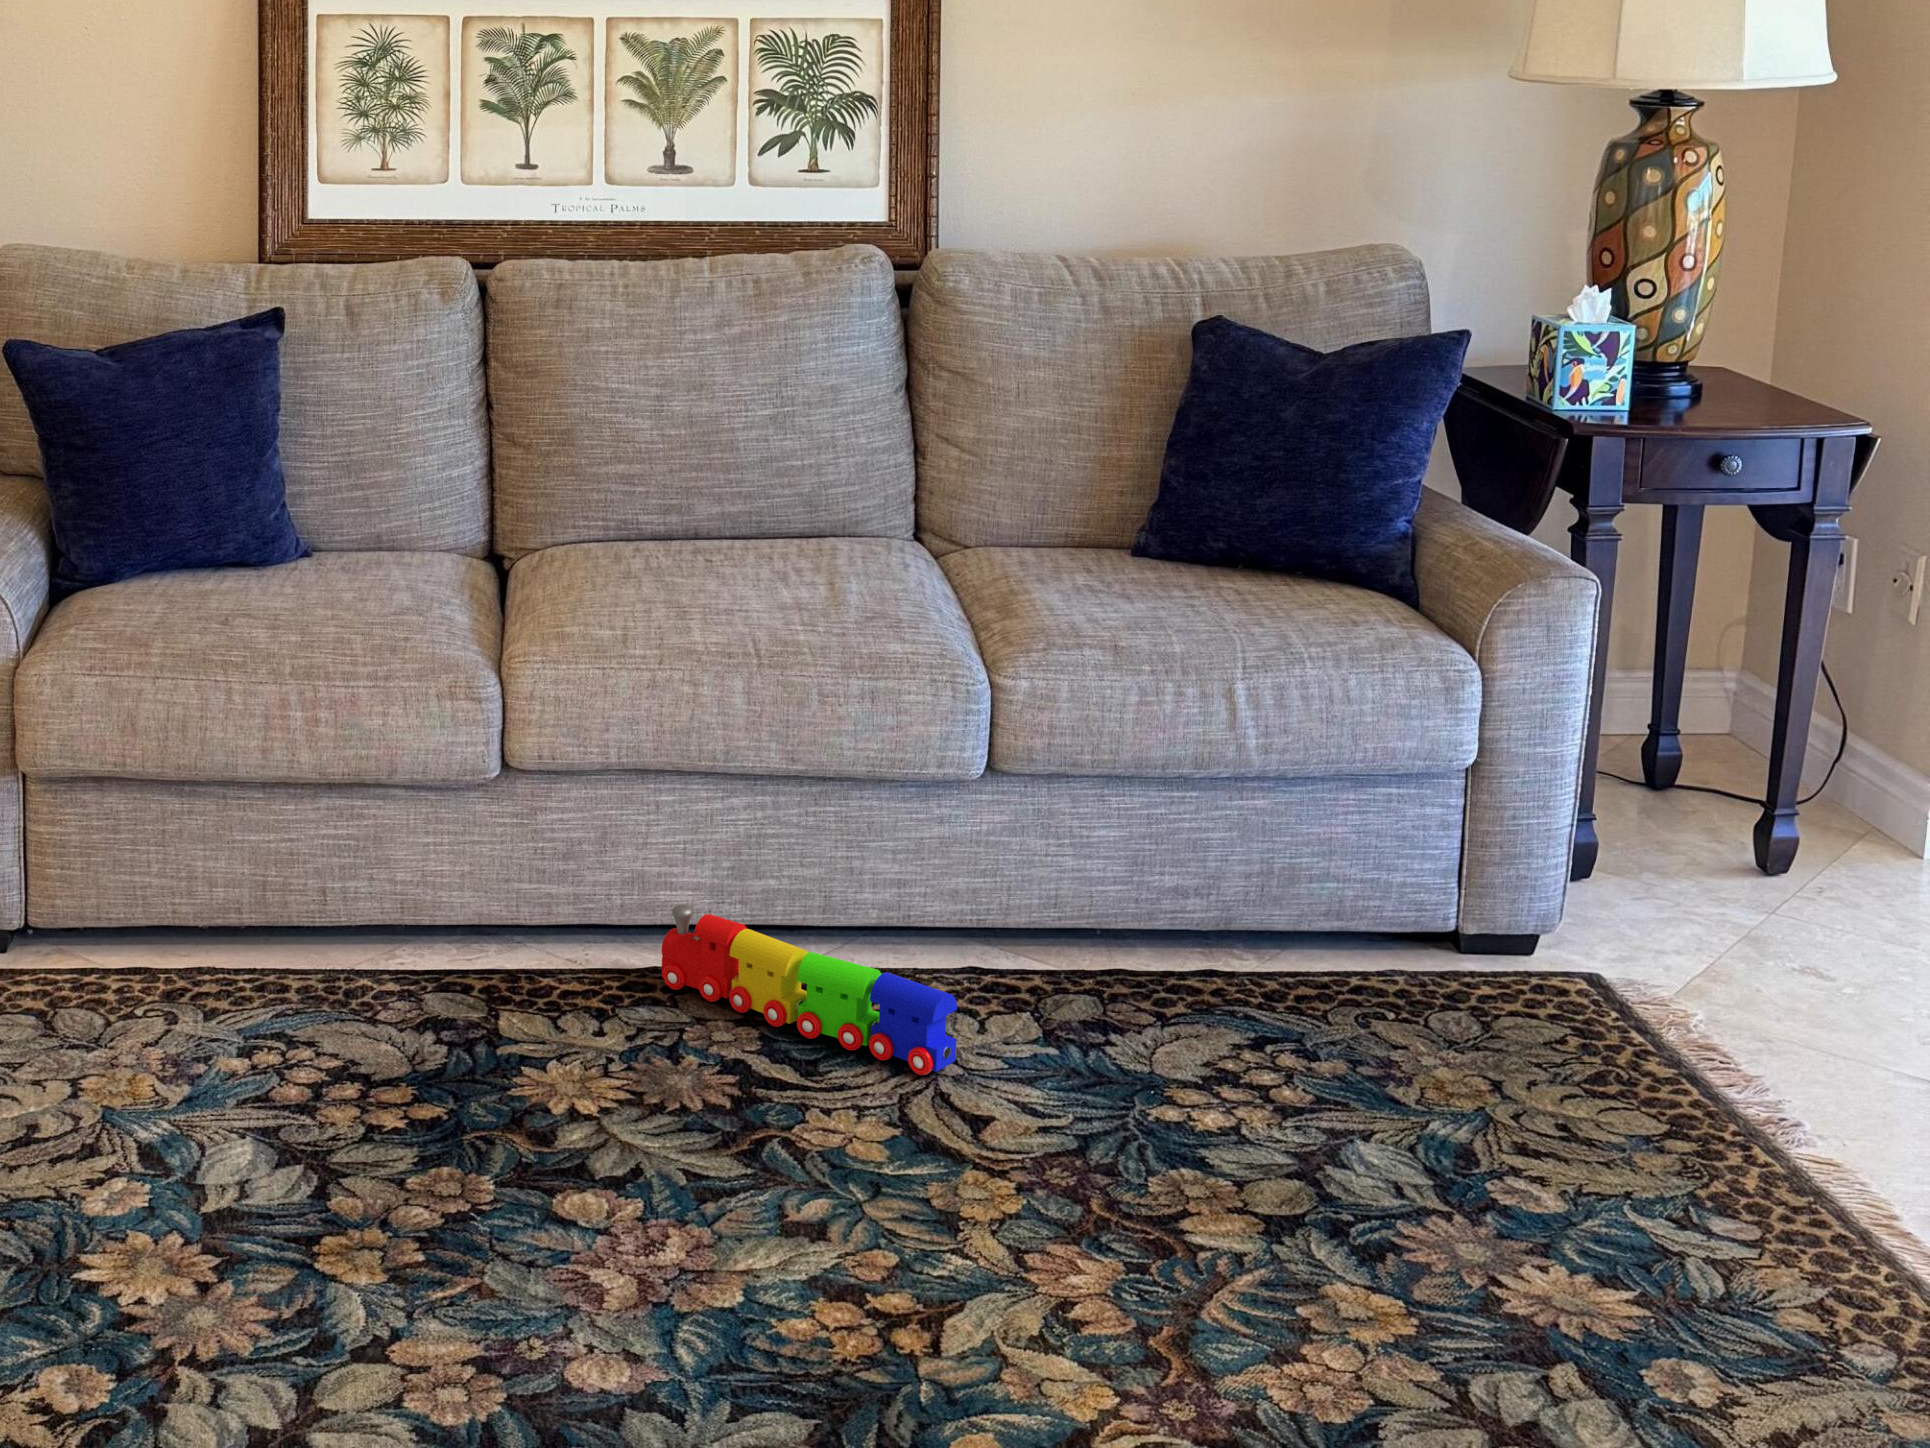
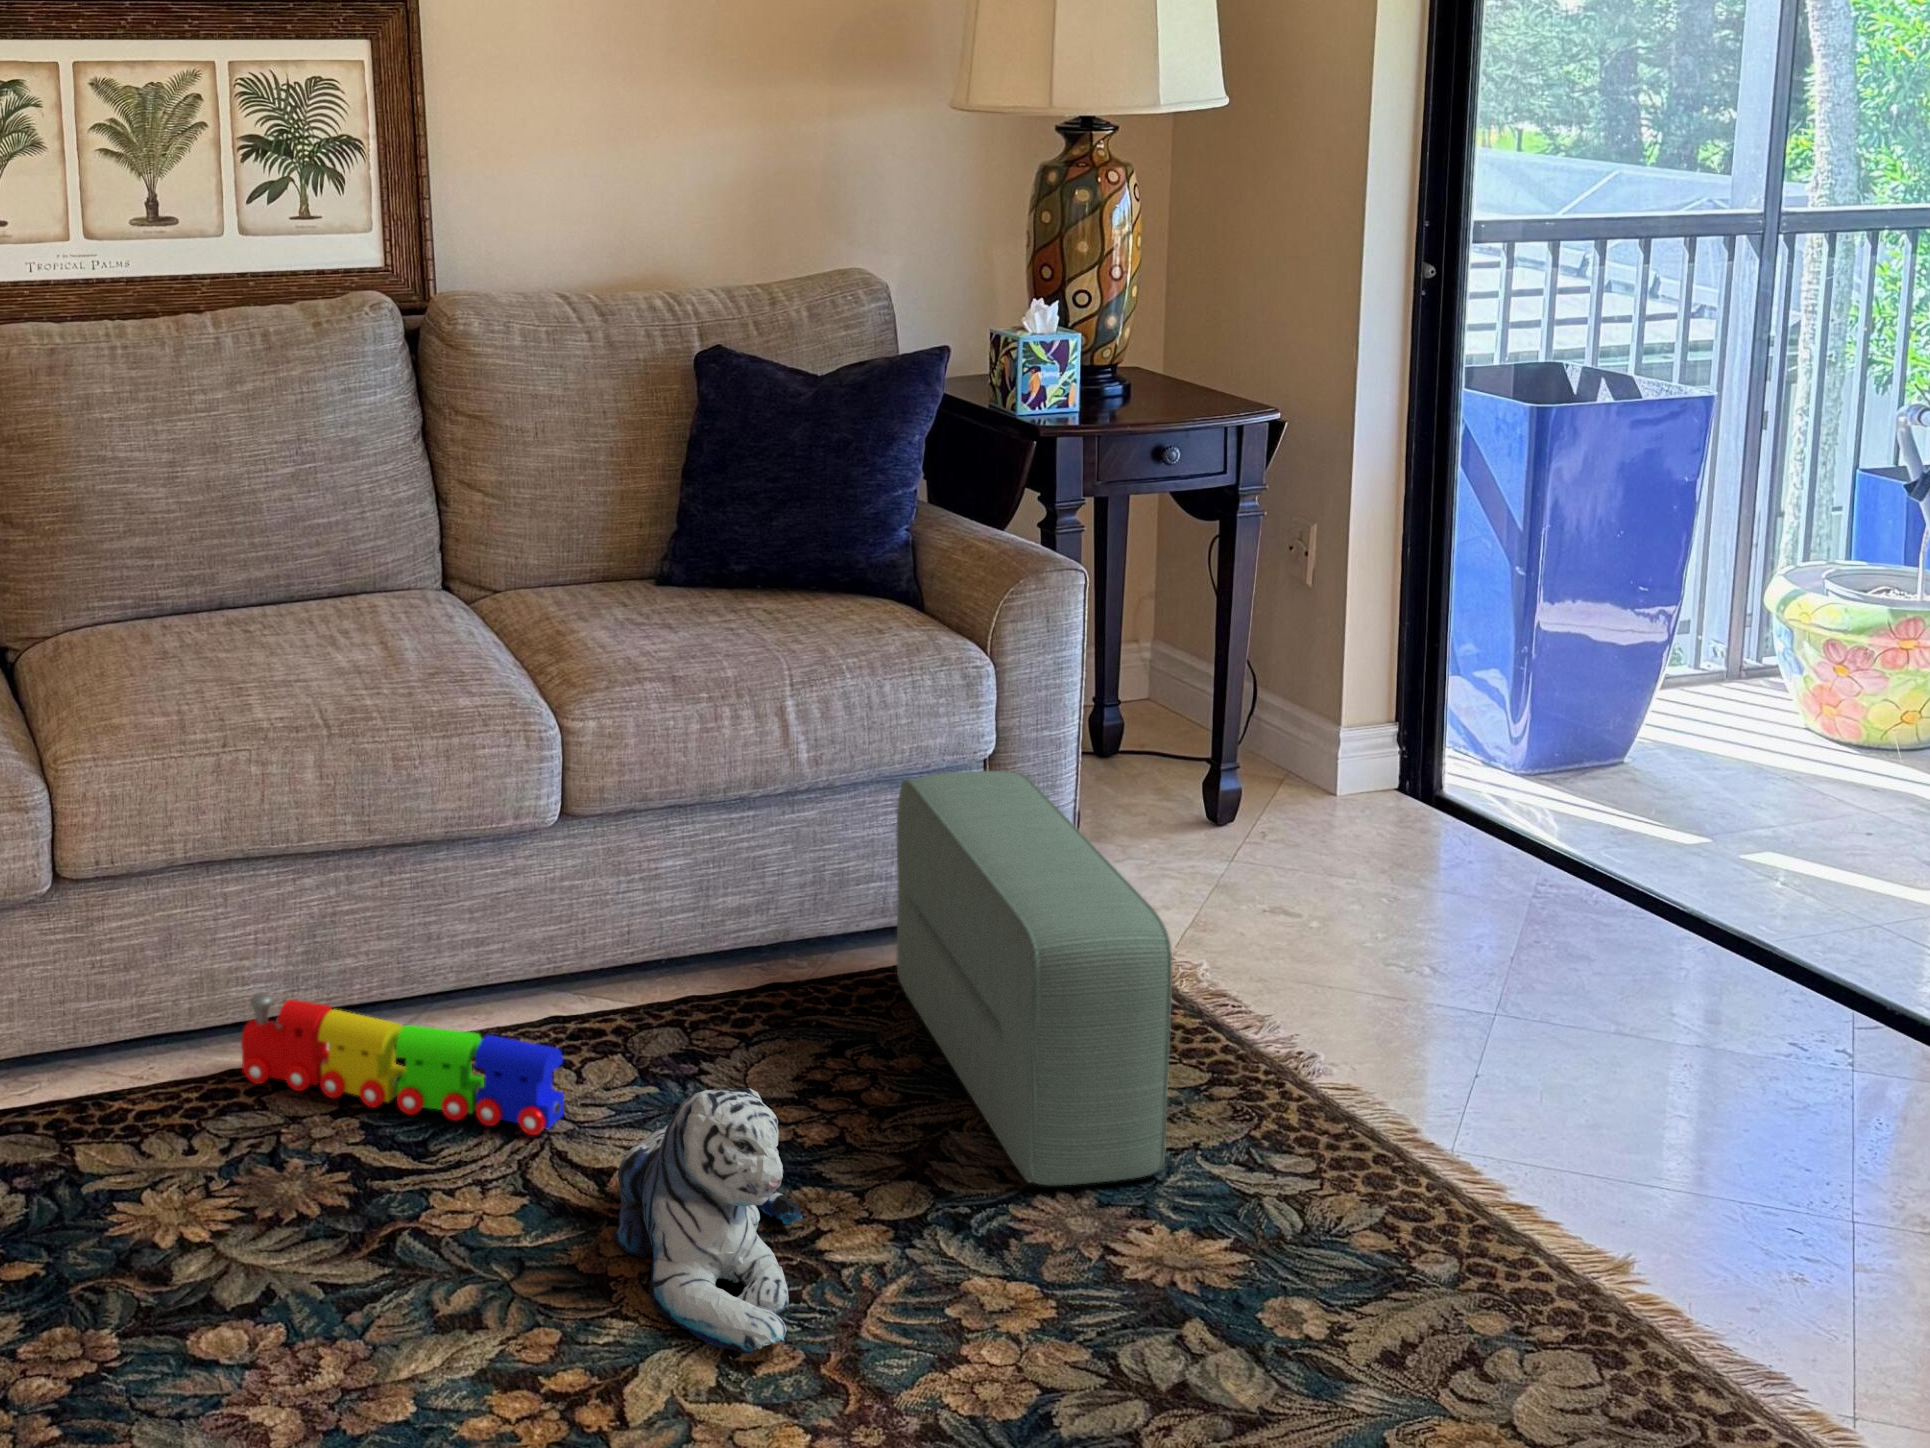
pouf: none [1345,776,1600,1218] -> present [897,771,1172,1185]
plush toy: none [971,1047,1168,1306] -> present [612,1087,802,1354]

